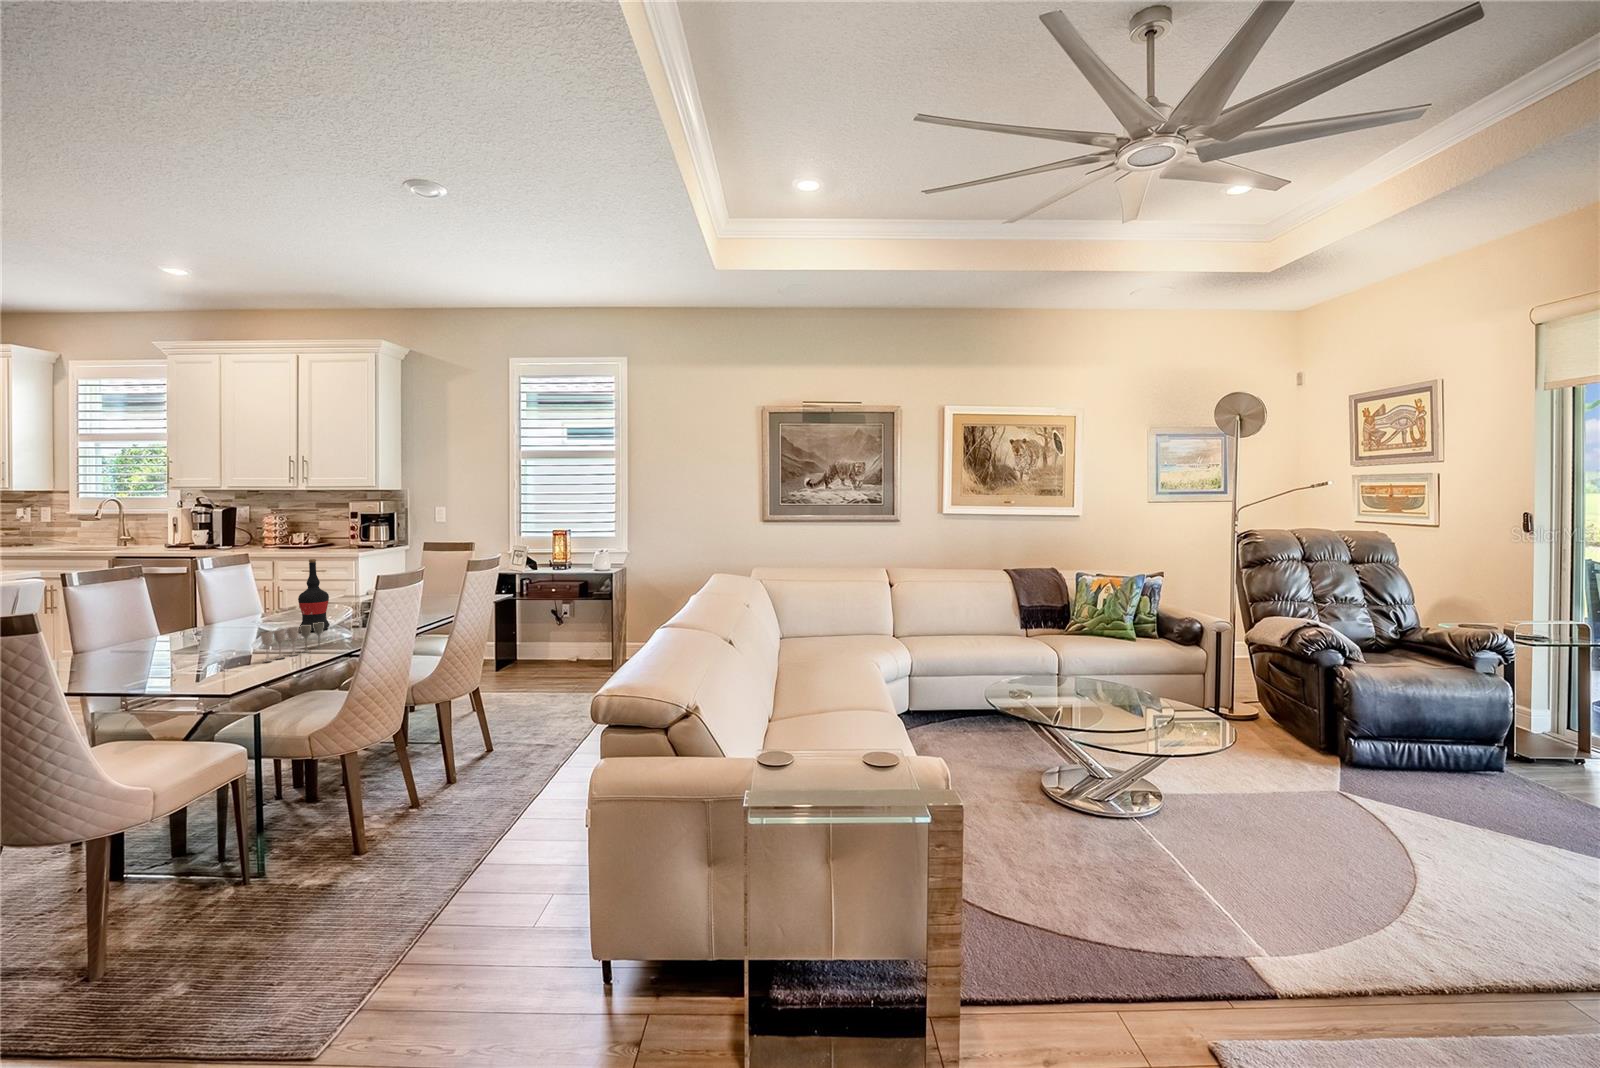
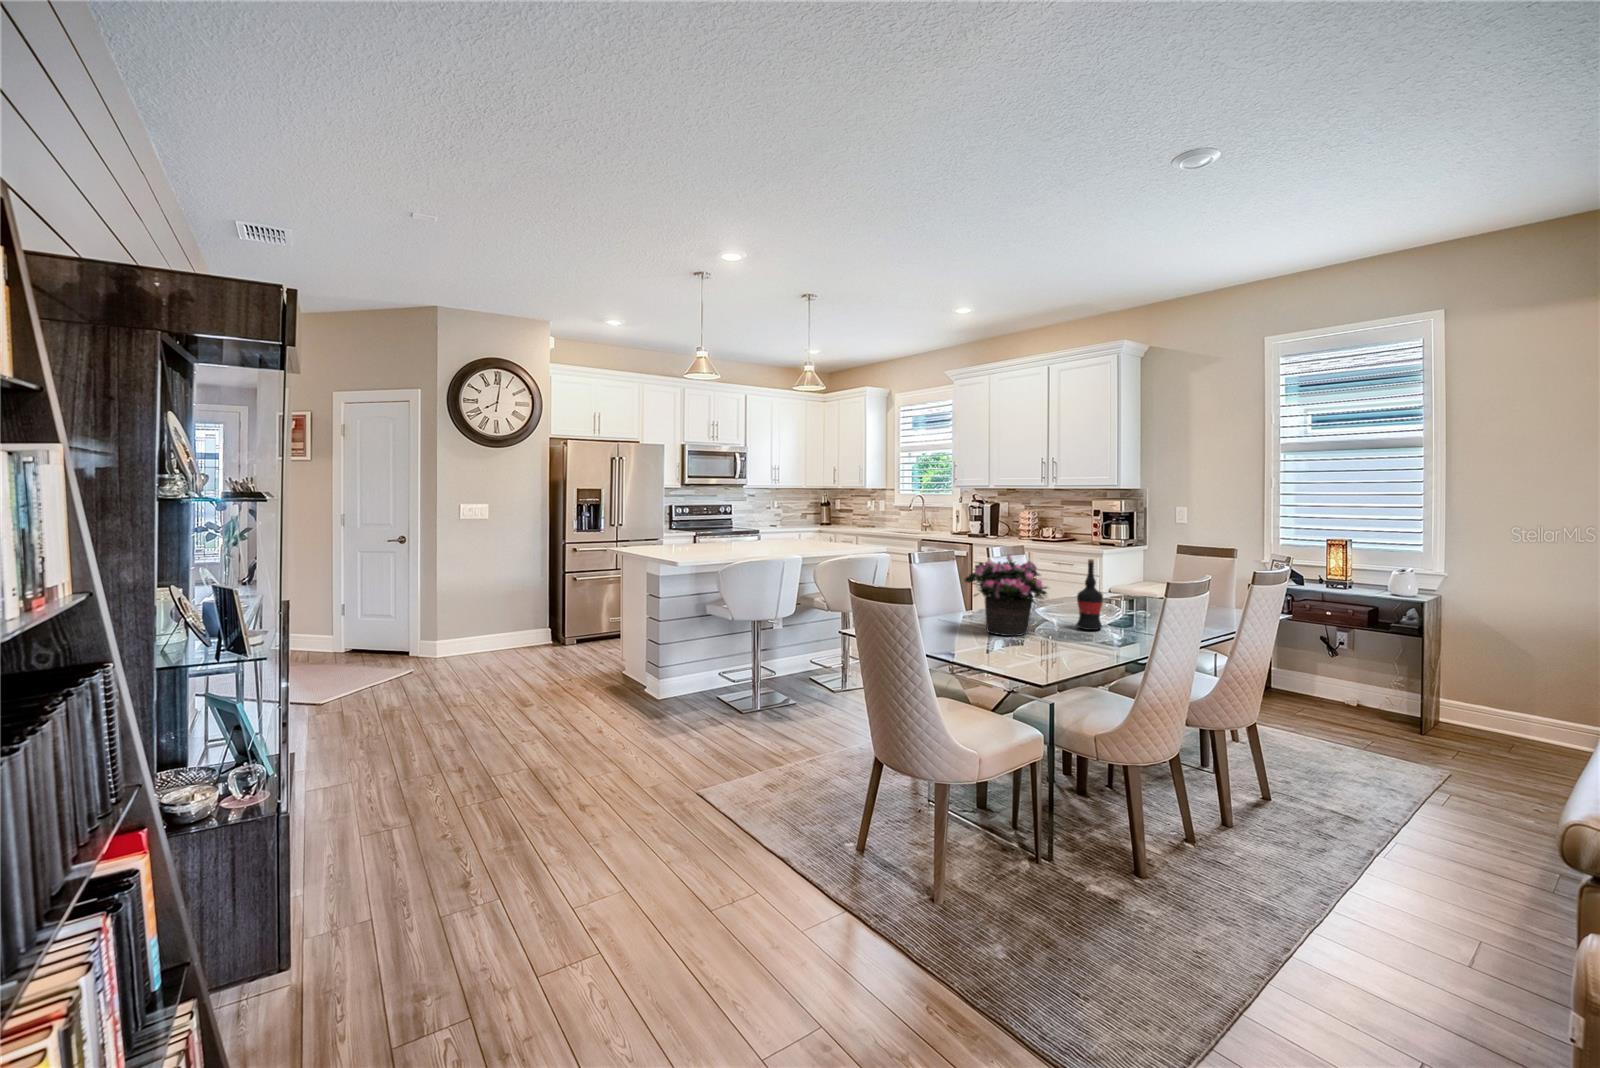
potted flower: none [136,560,261,653] -> present [965,554,1047,636]
wine glass: present [260,622,324,661] -> none [1059,625,1109,657]

